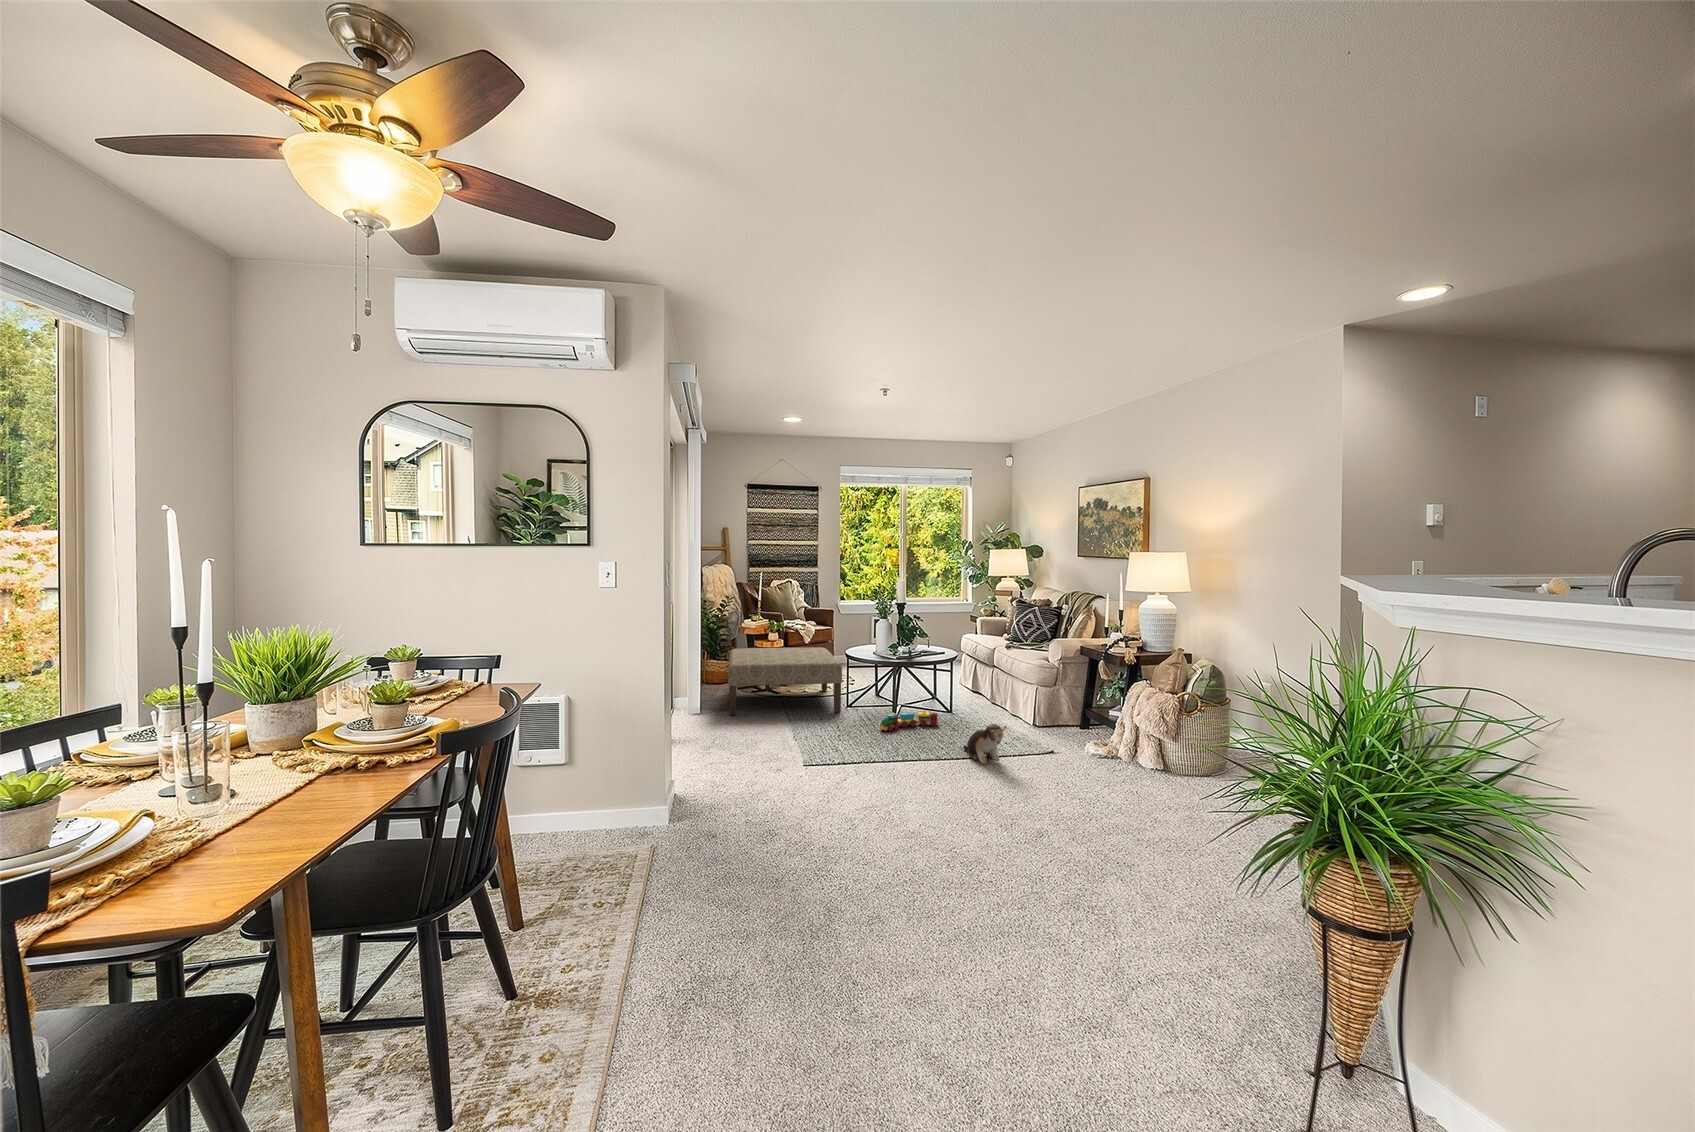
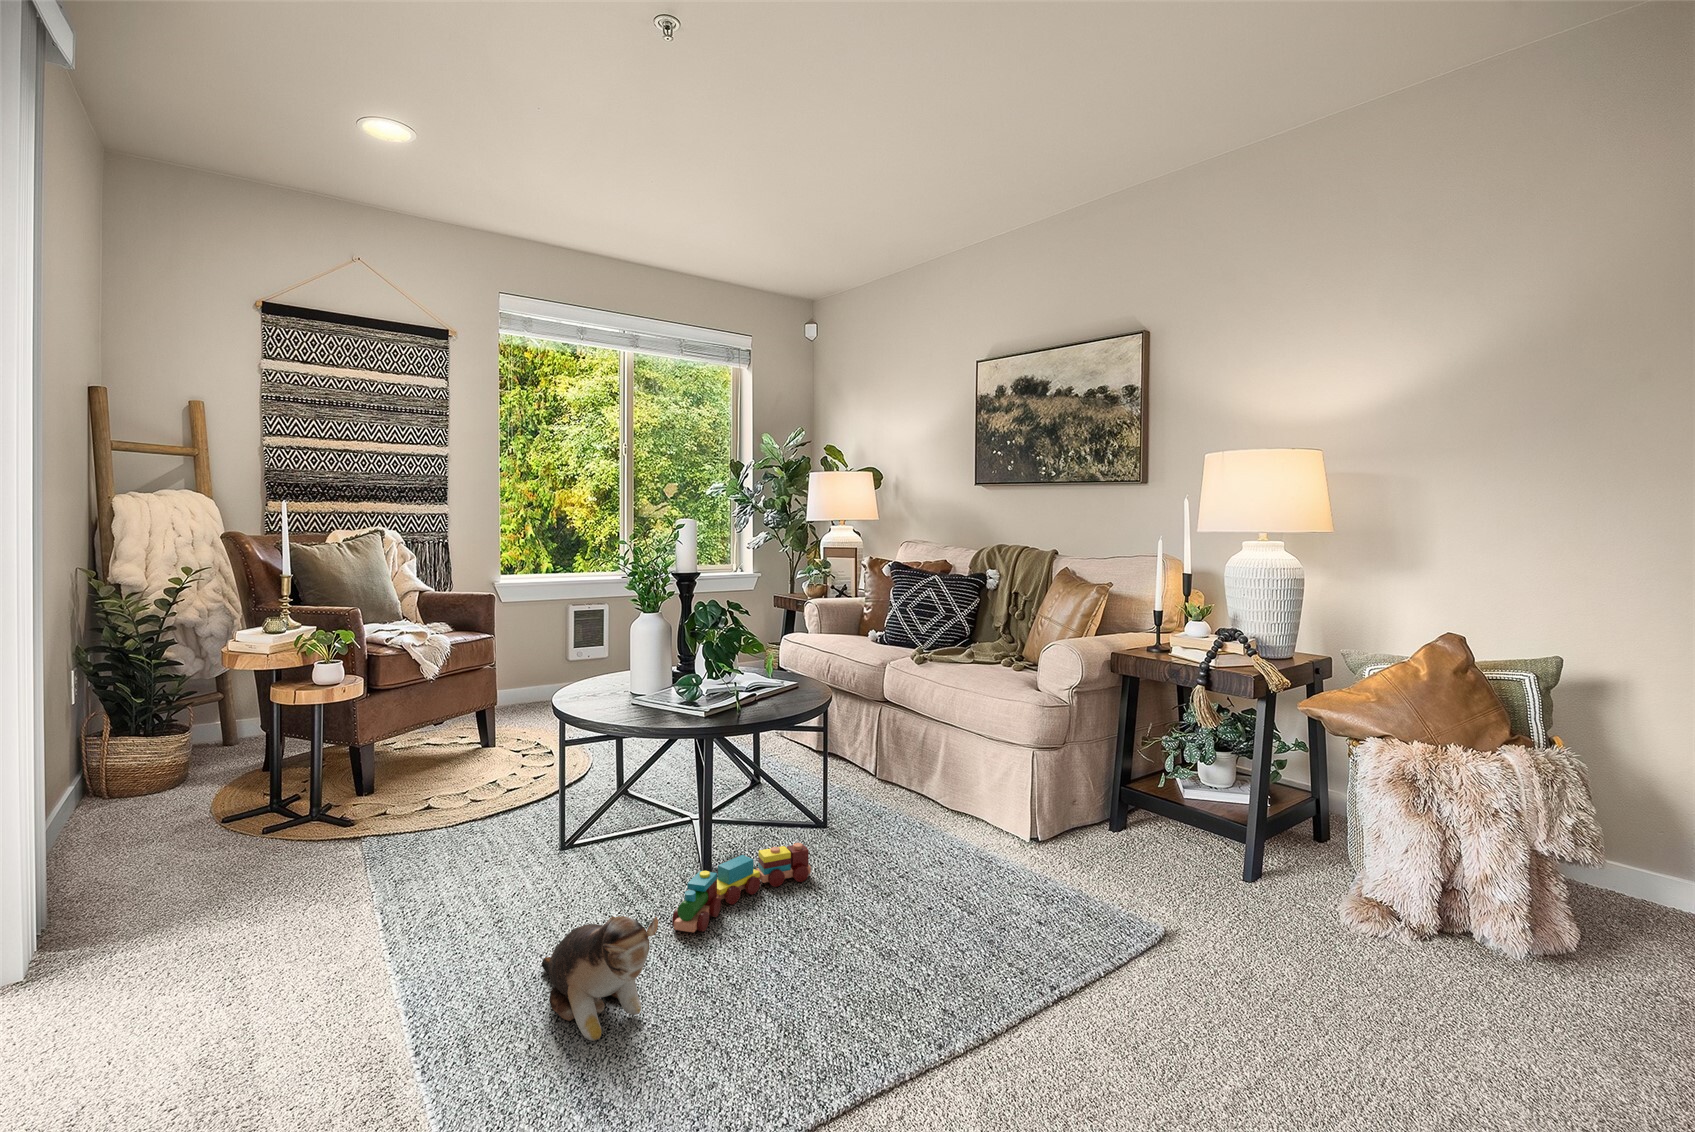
ottoman: present [728,647,842,716] -> none [140,686,539,953]
plush toy: present [963,724,1006,764] -> present [542,916,658,1041]

